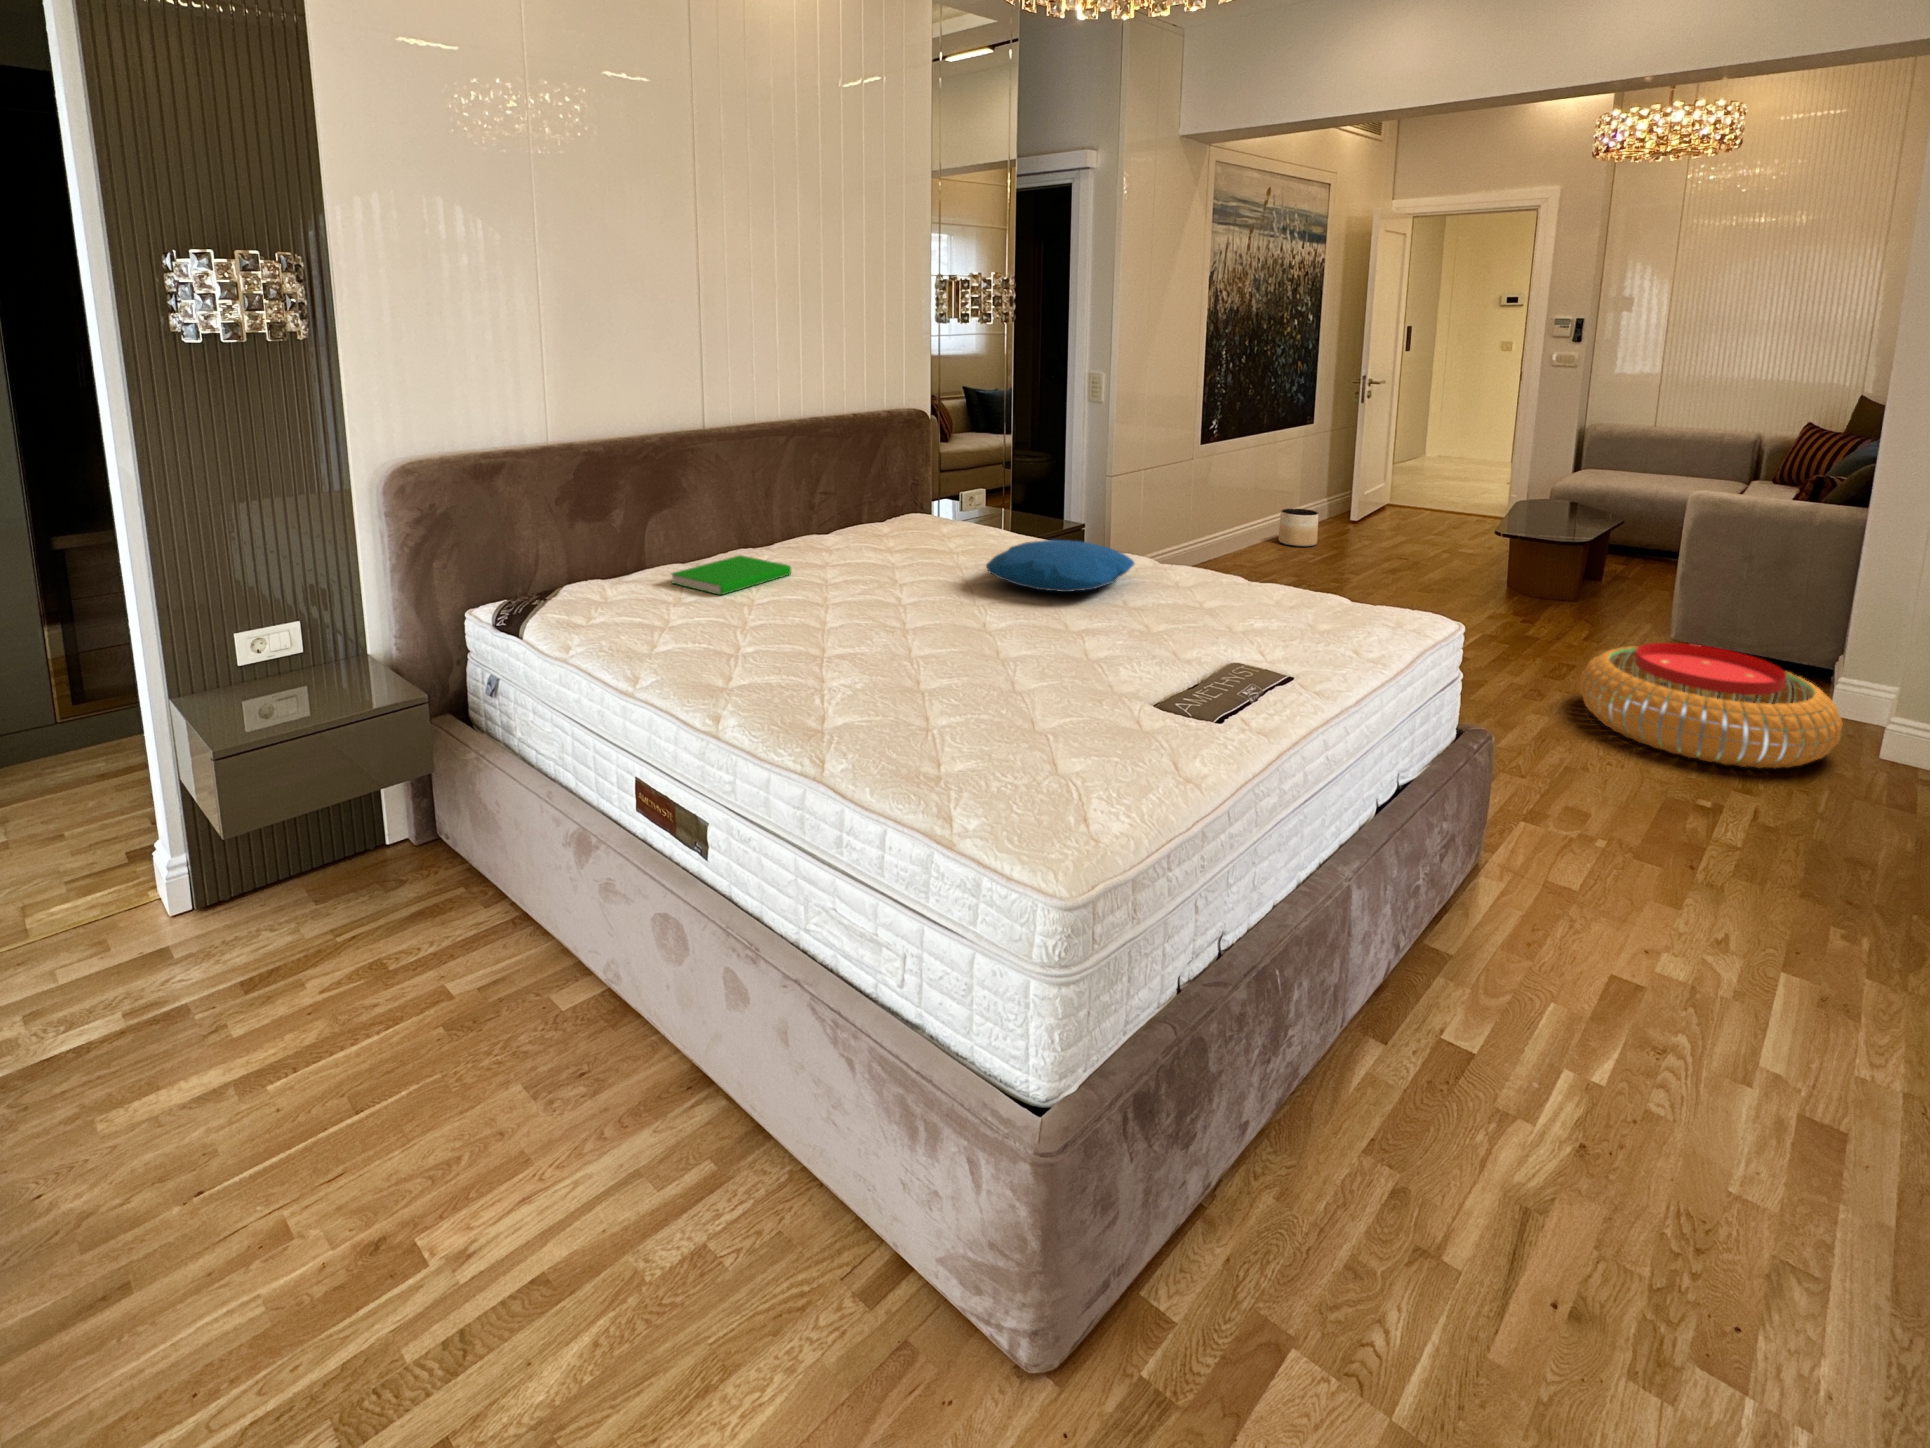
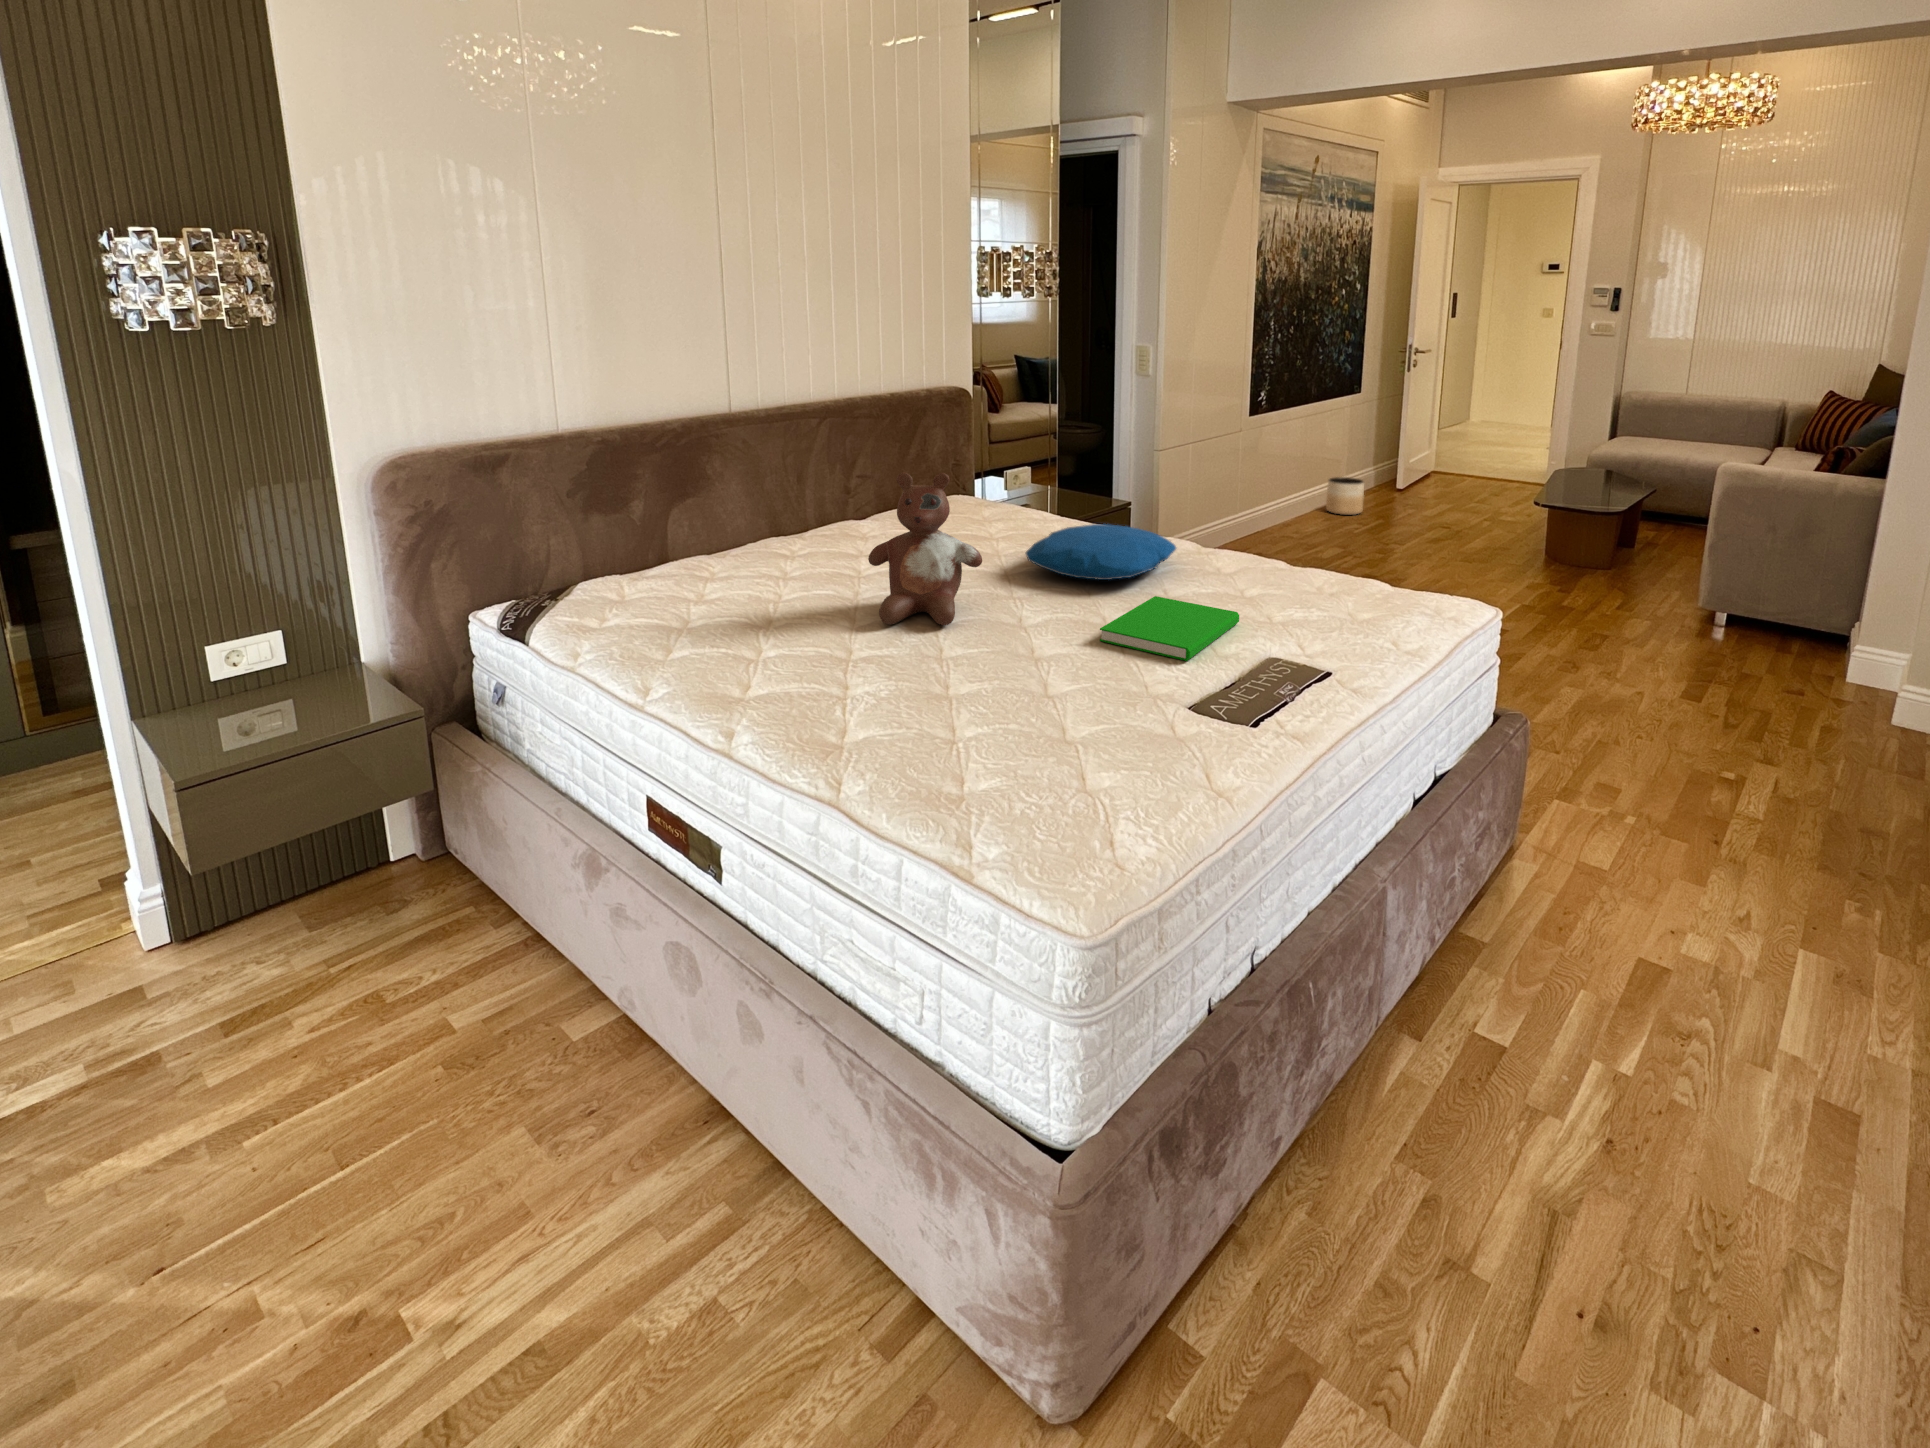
stuffed bear: none [837,483,947,630] -> present [868,473,982,625]
book: present [672,555,791,595] -> present [1100,596,1239,661]
pouf: present [1579,643,1843,768] -> none [1610,612,1856,734]

